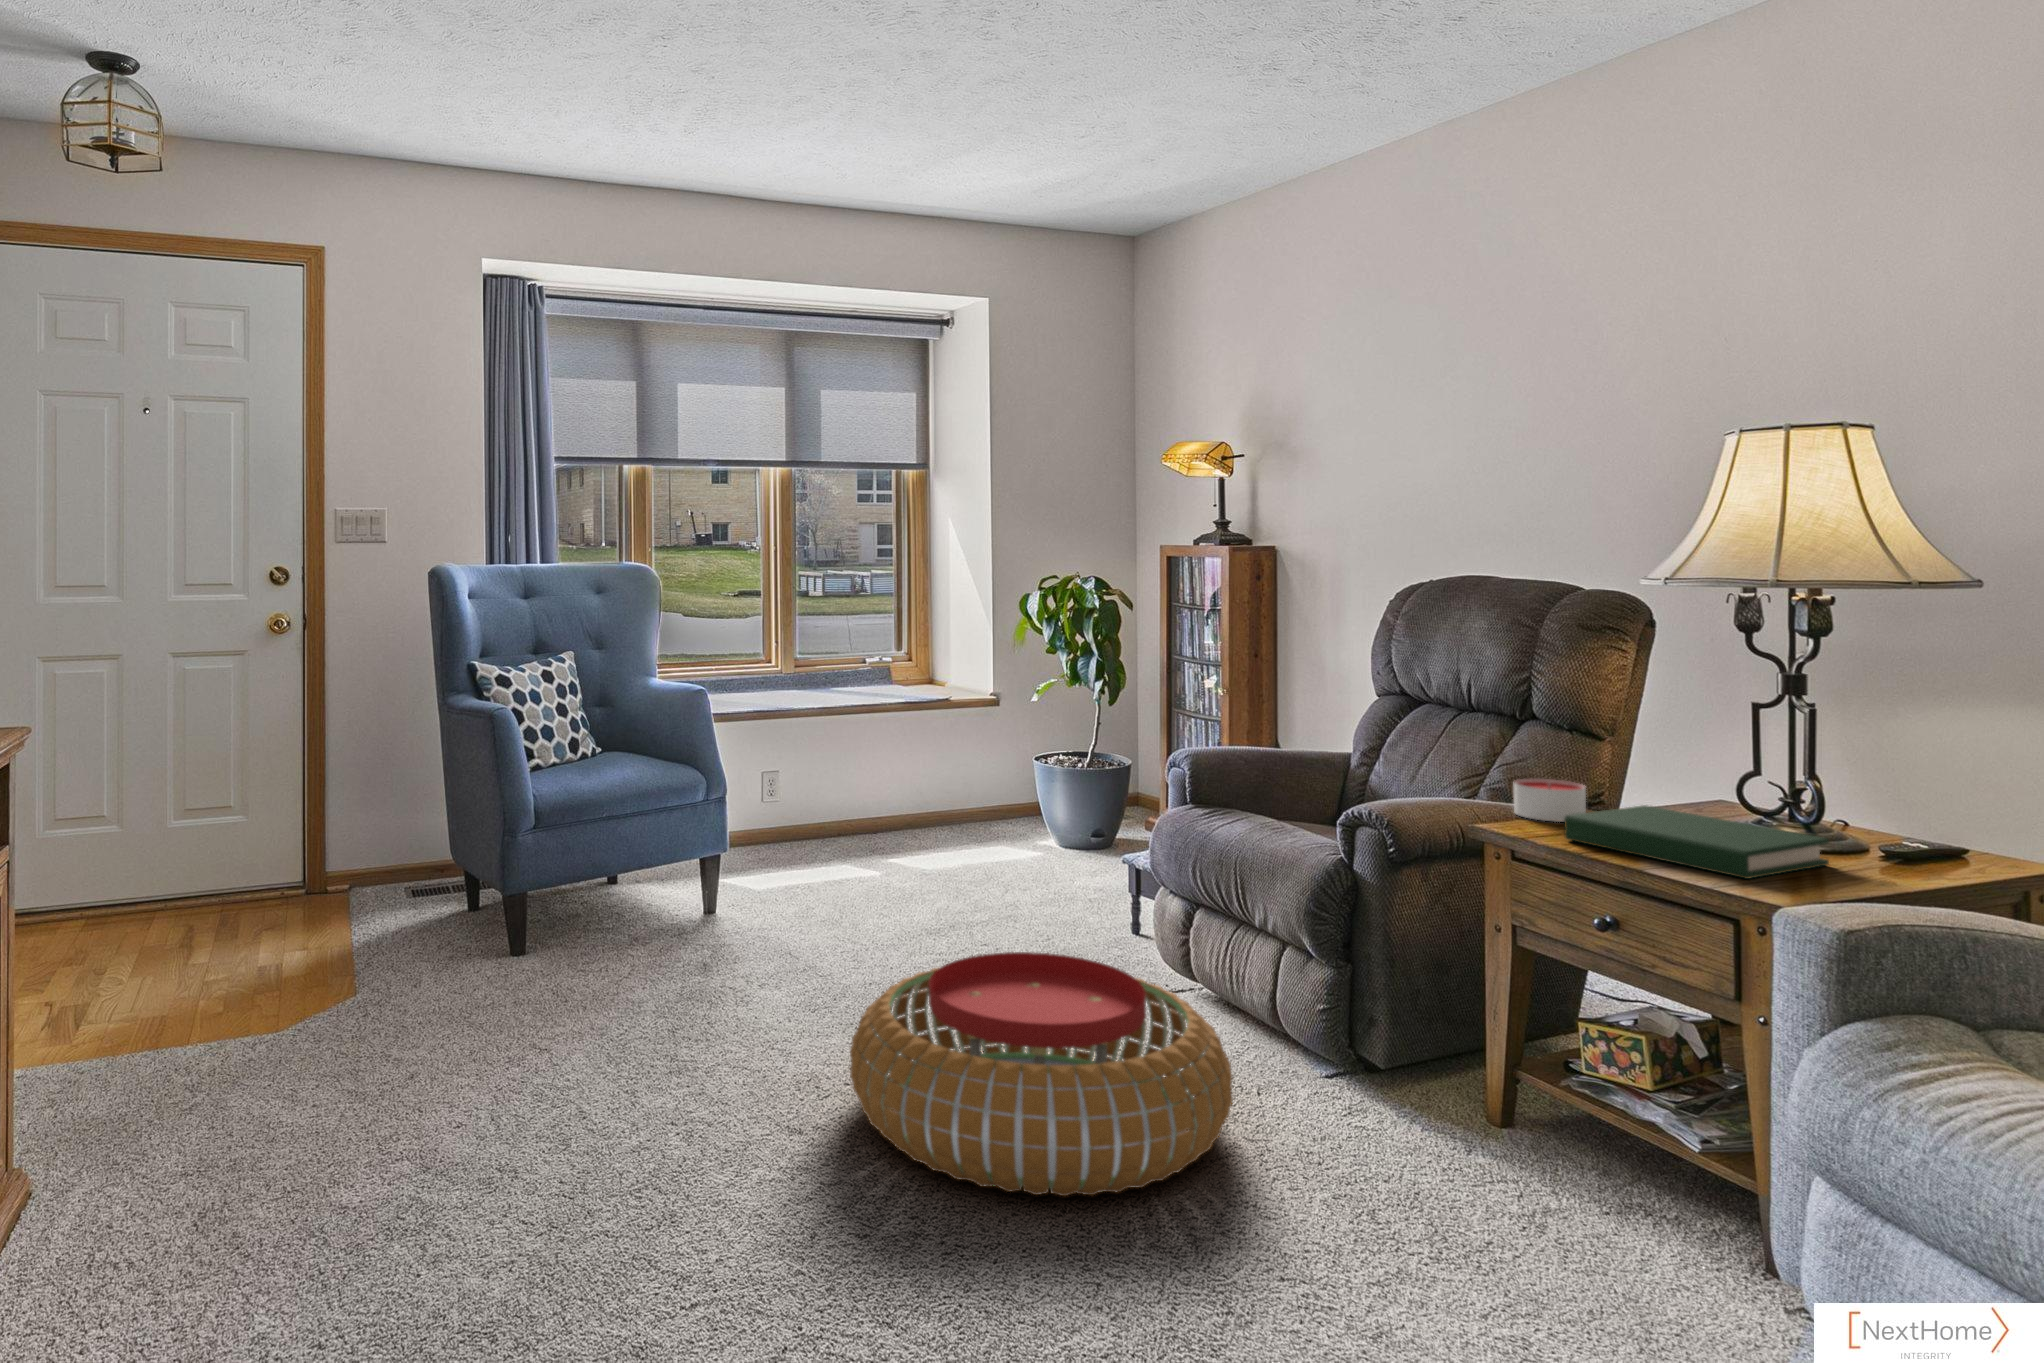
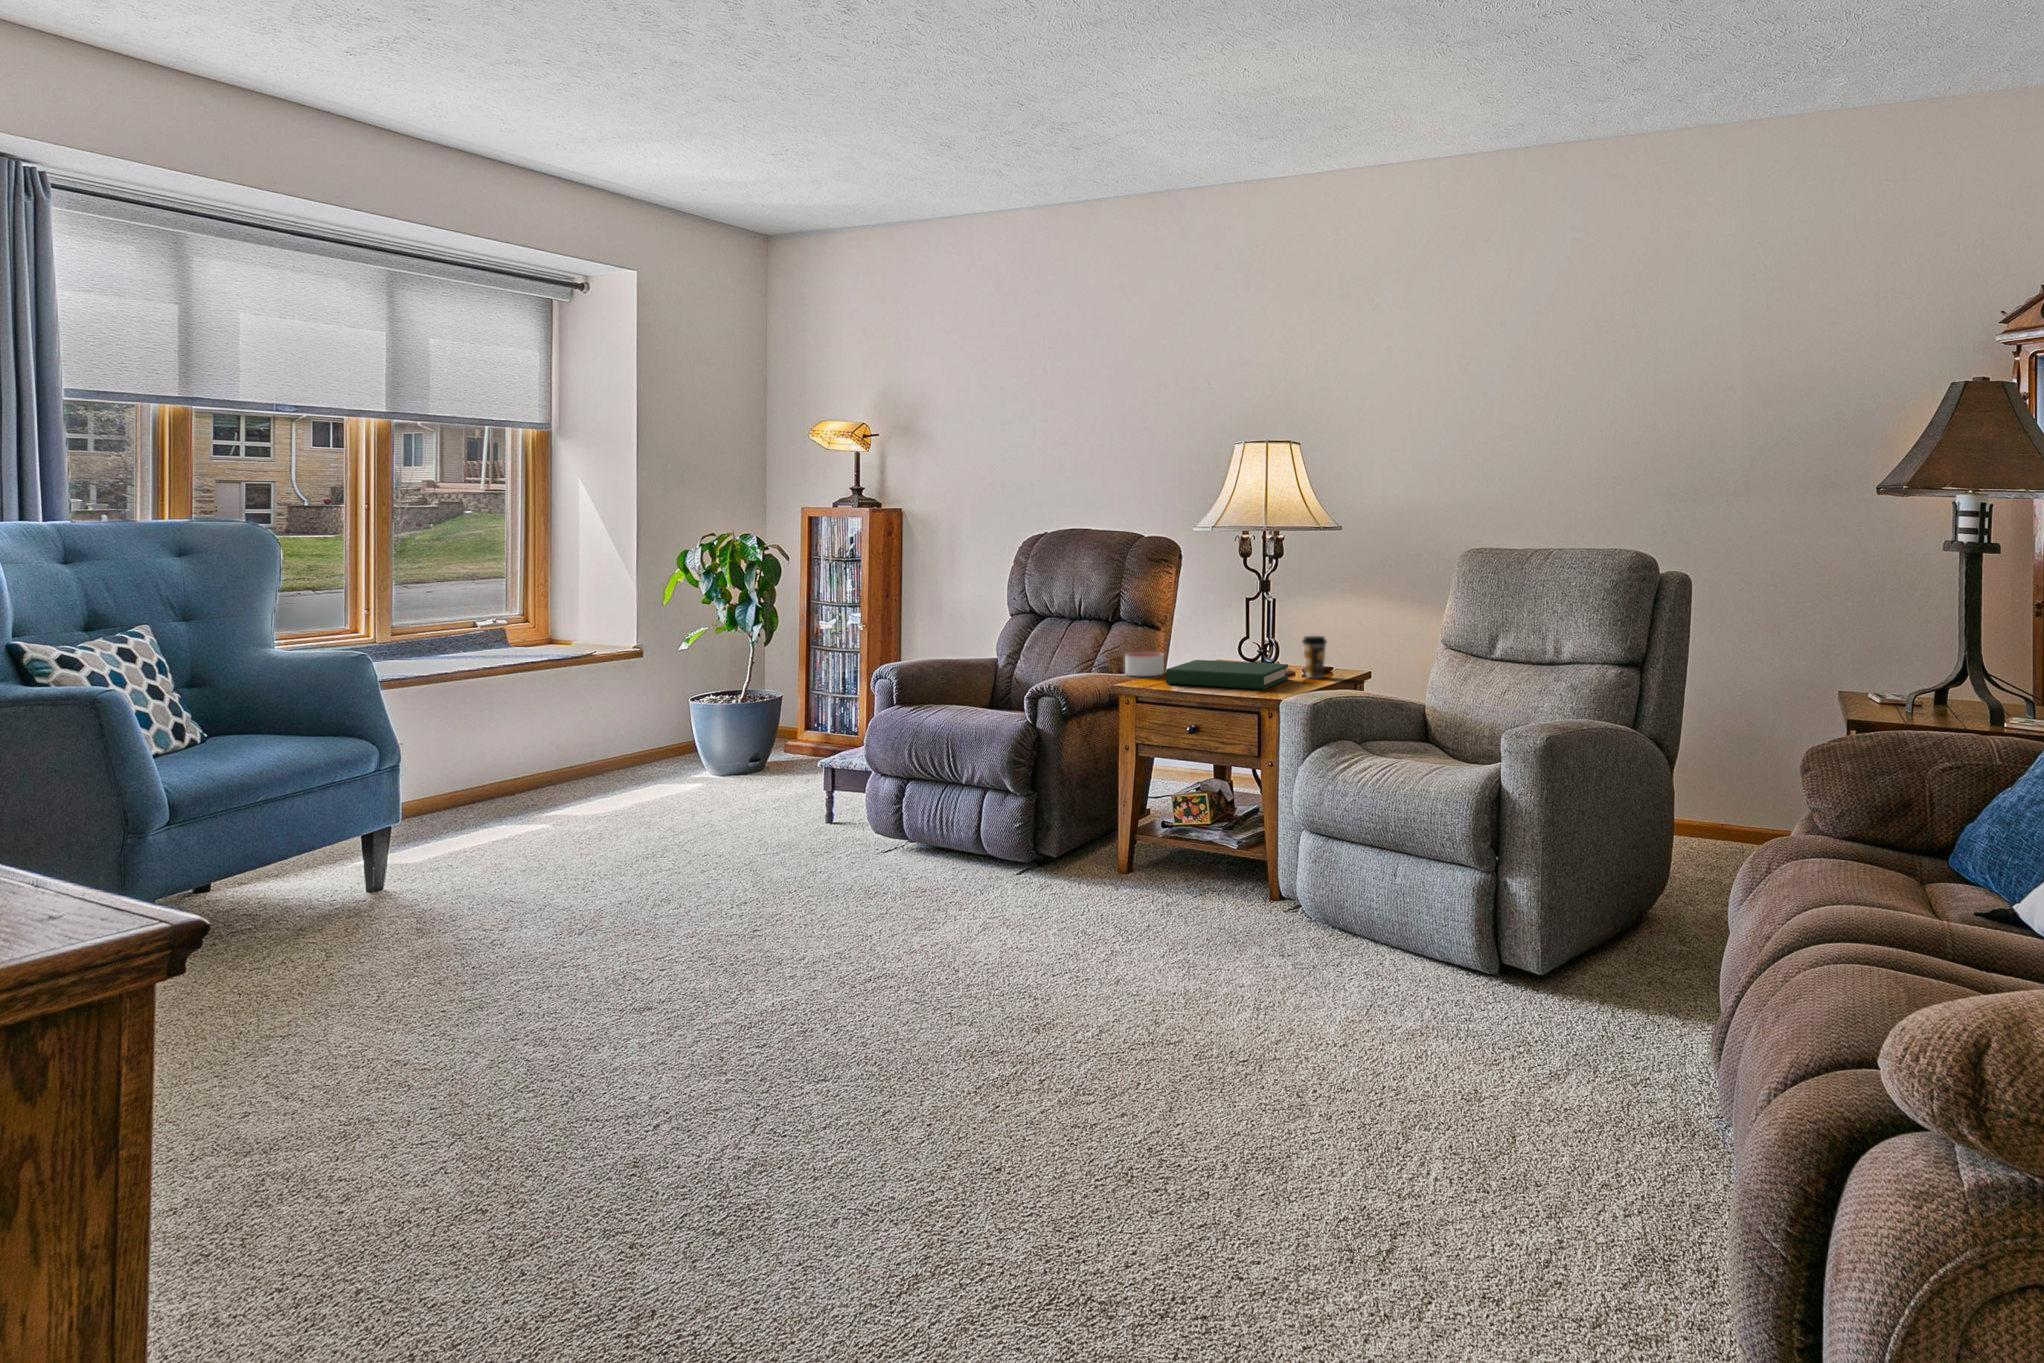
coffee cup: none [1864,790,1927,873] -> present [1302,636,1327,678]
pouf: present [850,952,1233,1196] -> none [667,822,986,1009]

